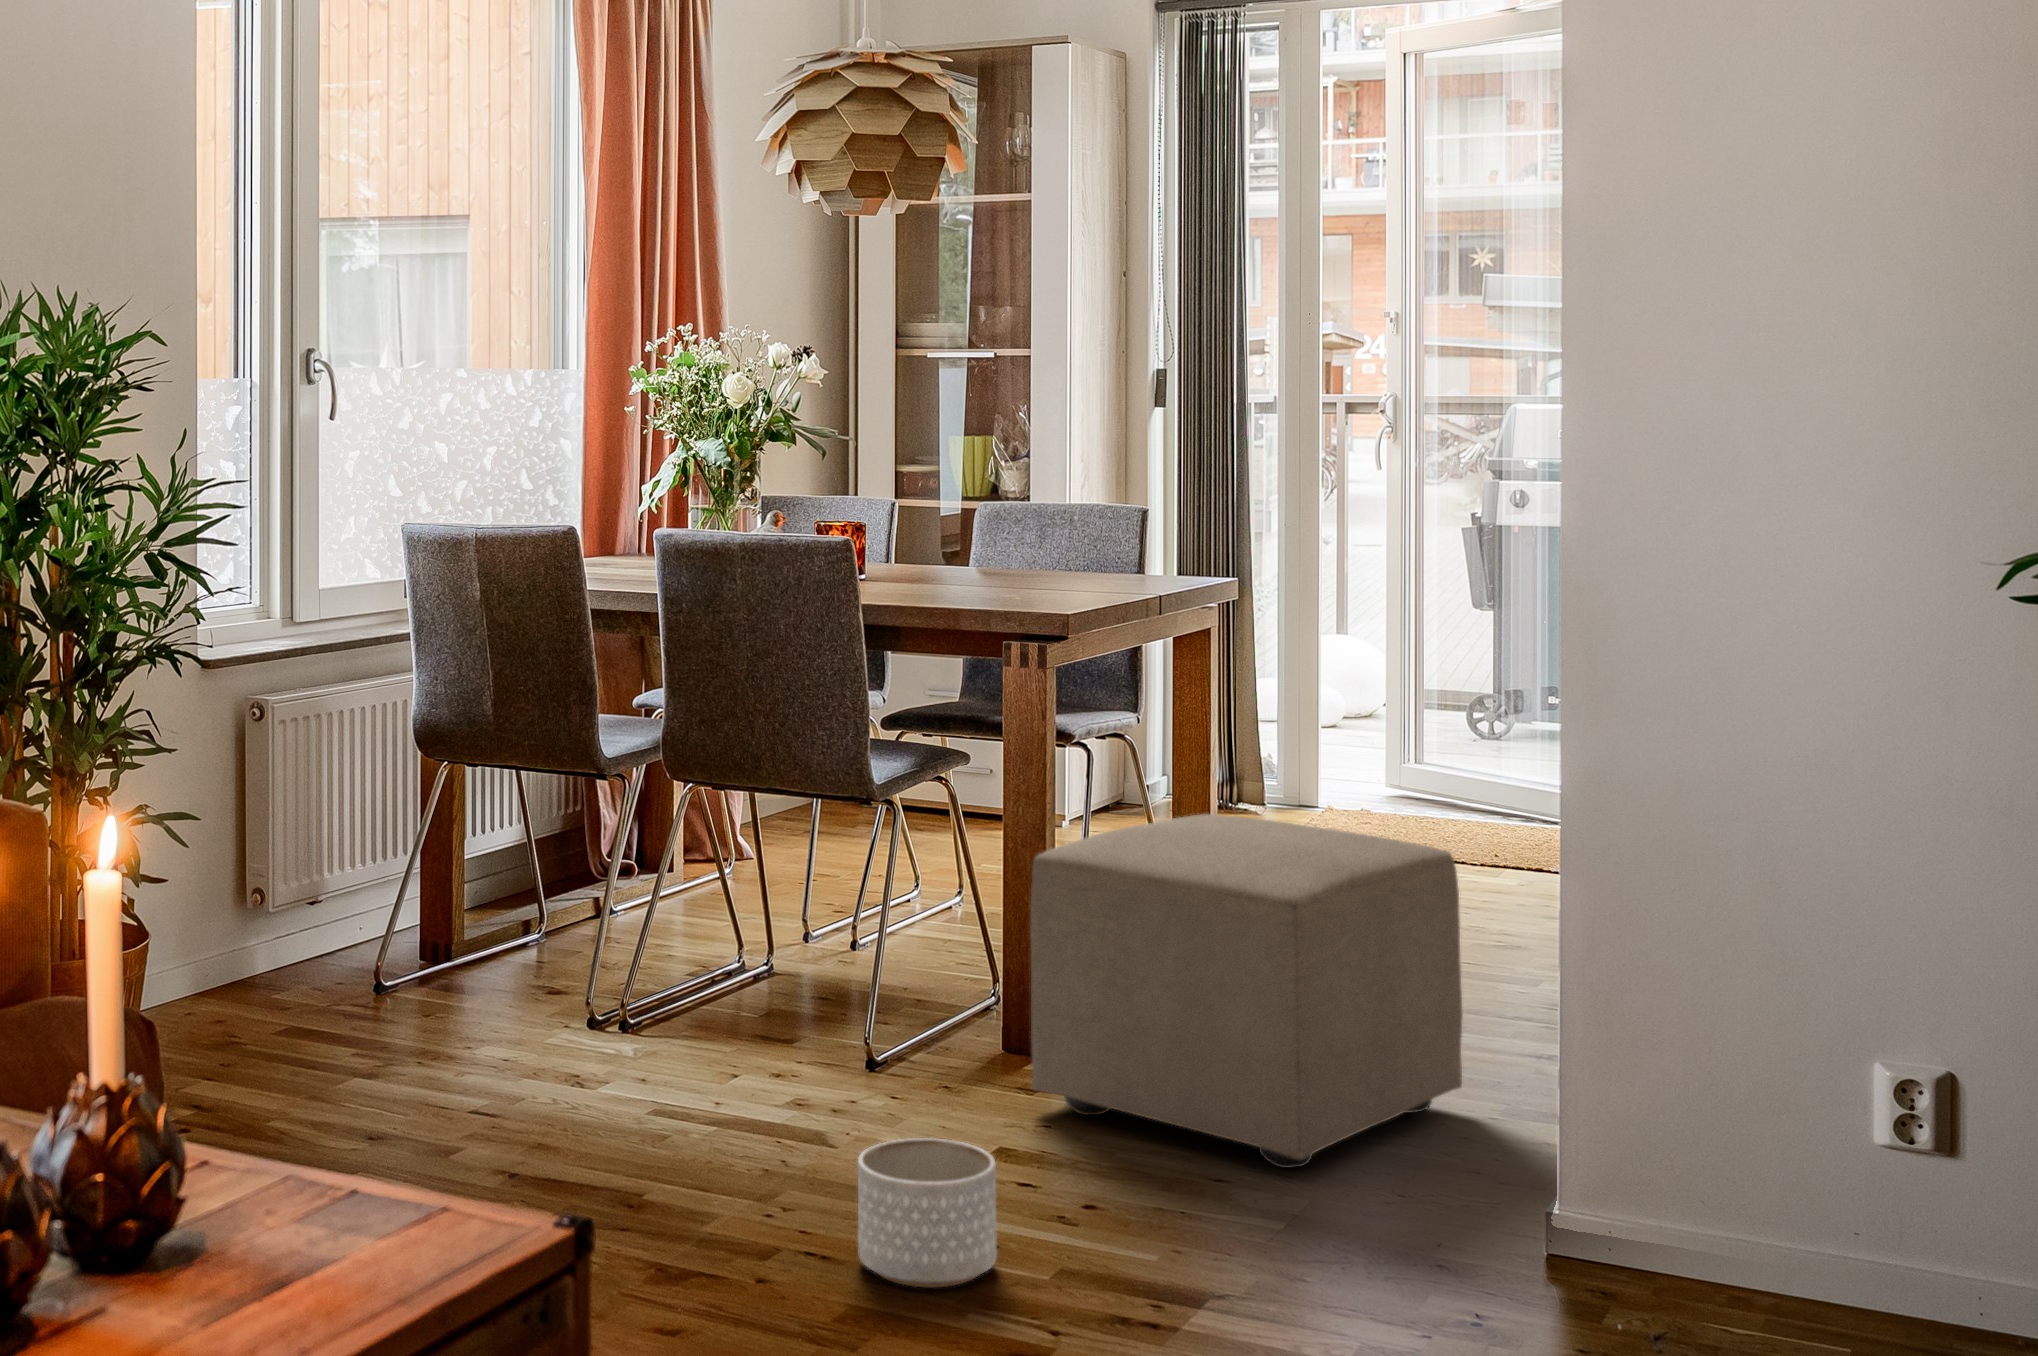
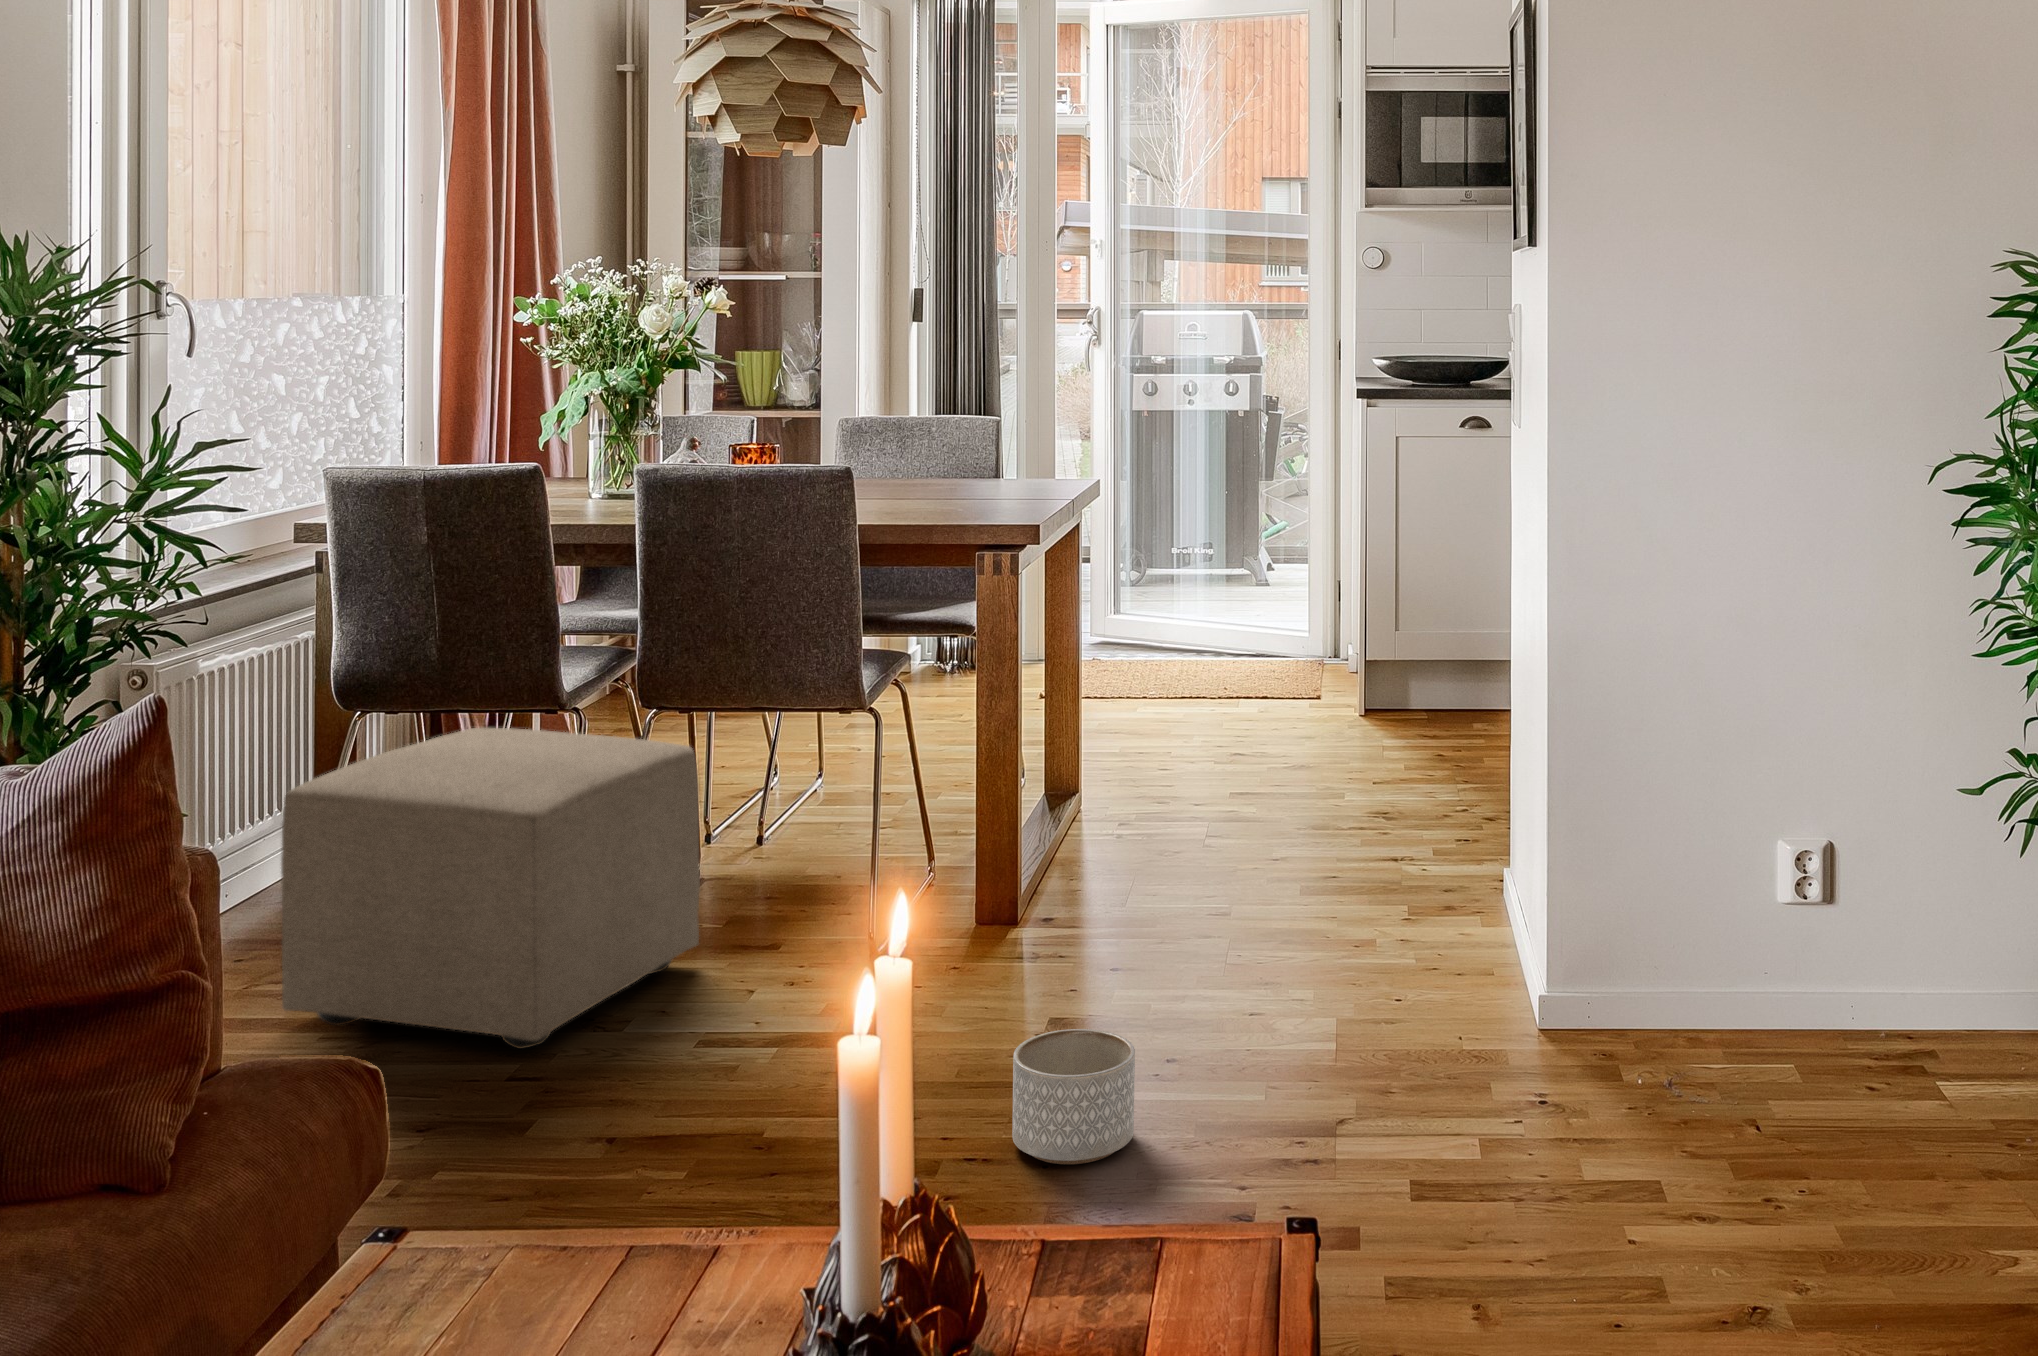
ottoman: present [1030,814,1463,1168] -> present [281,728,700,1049]

